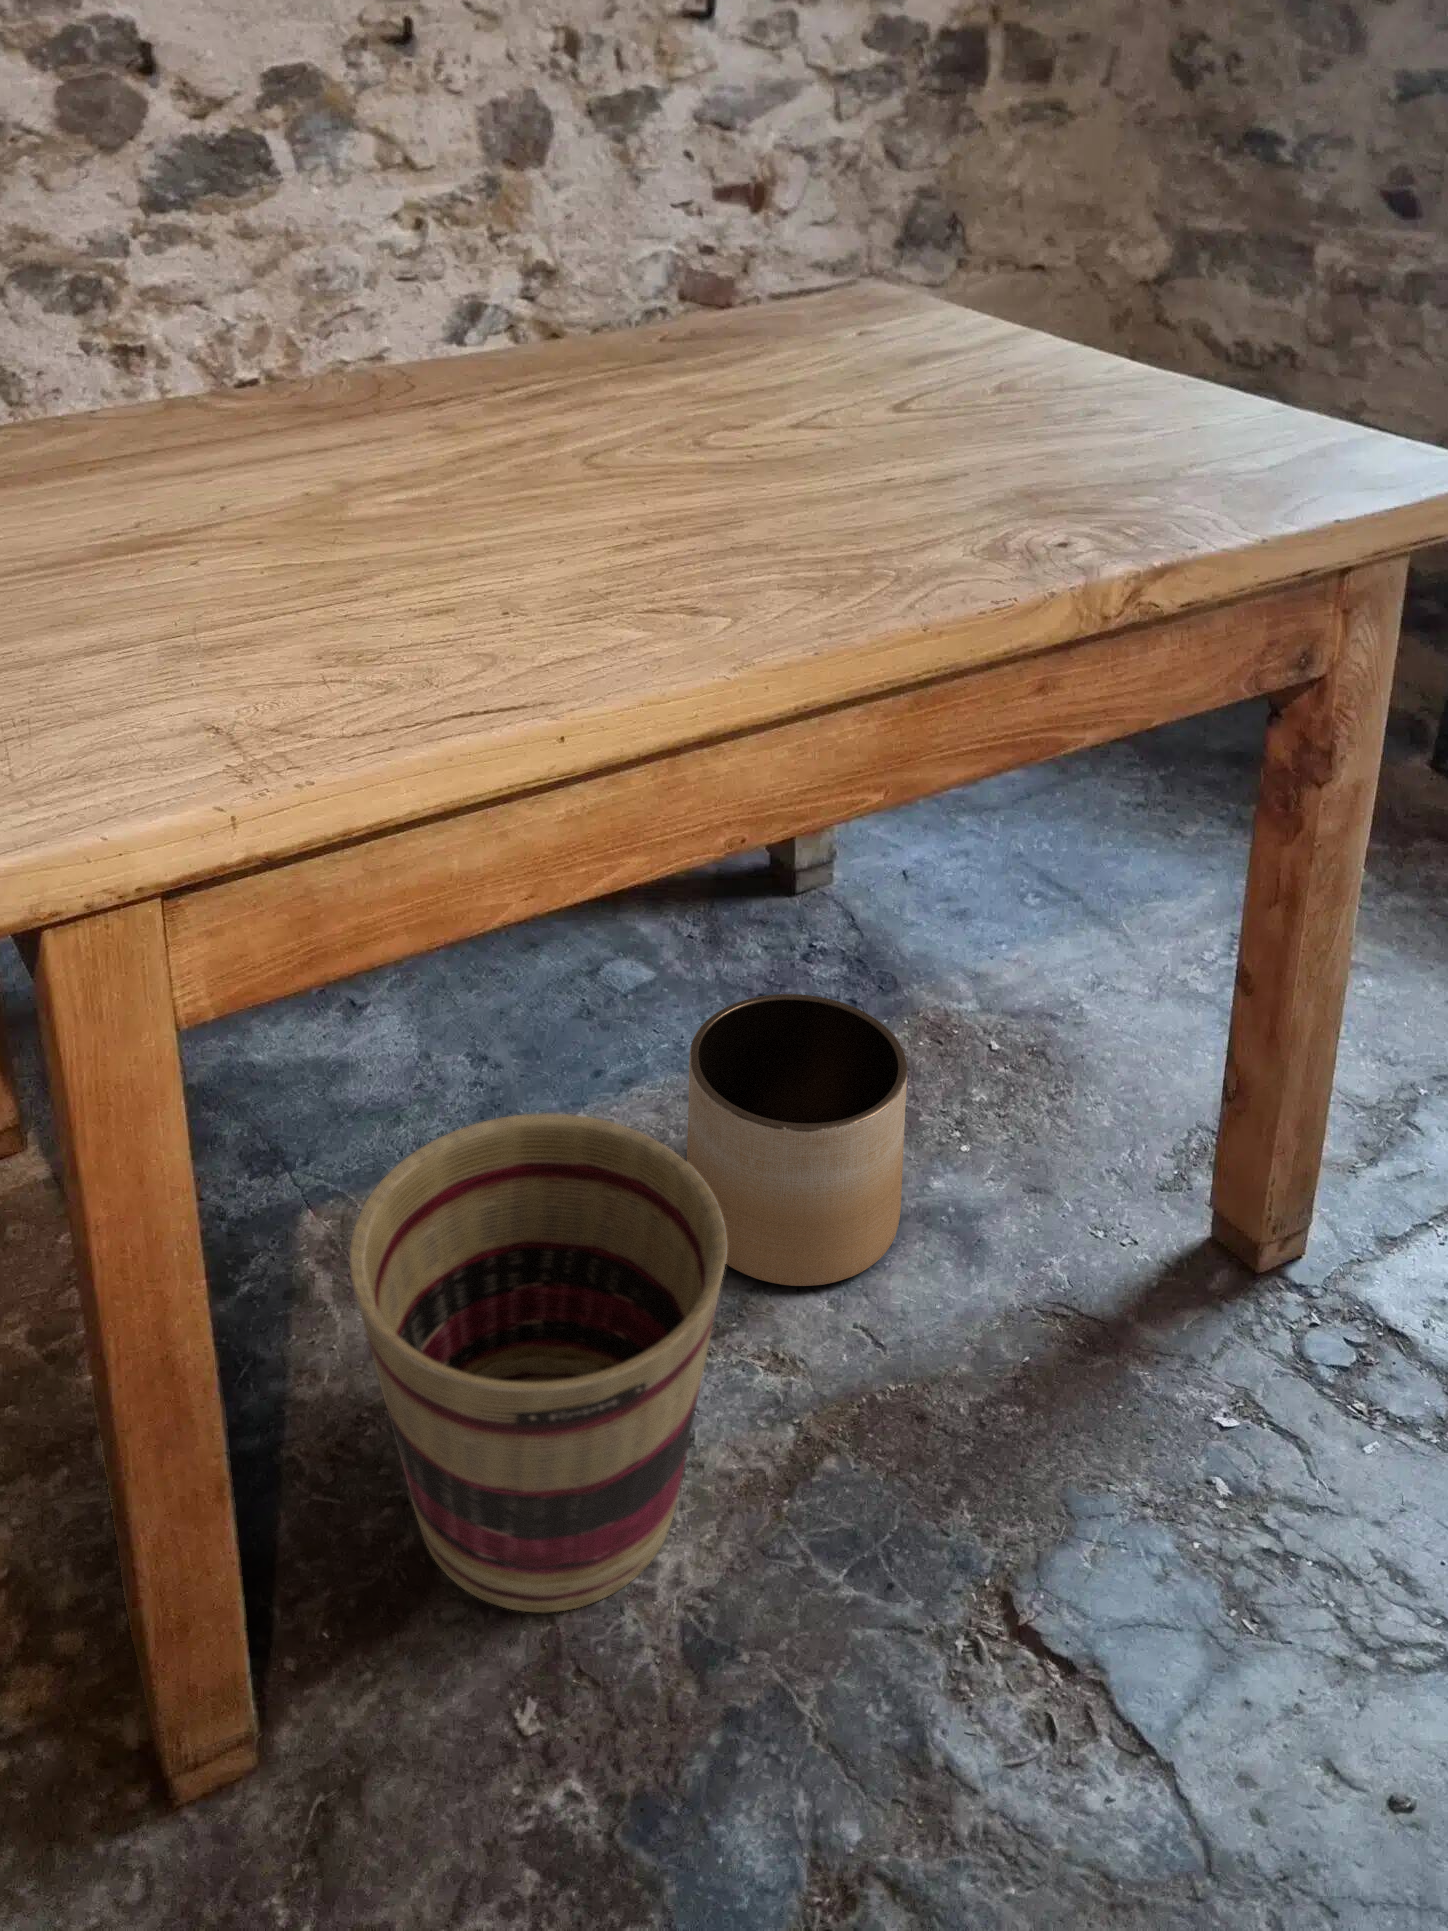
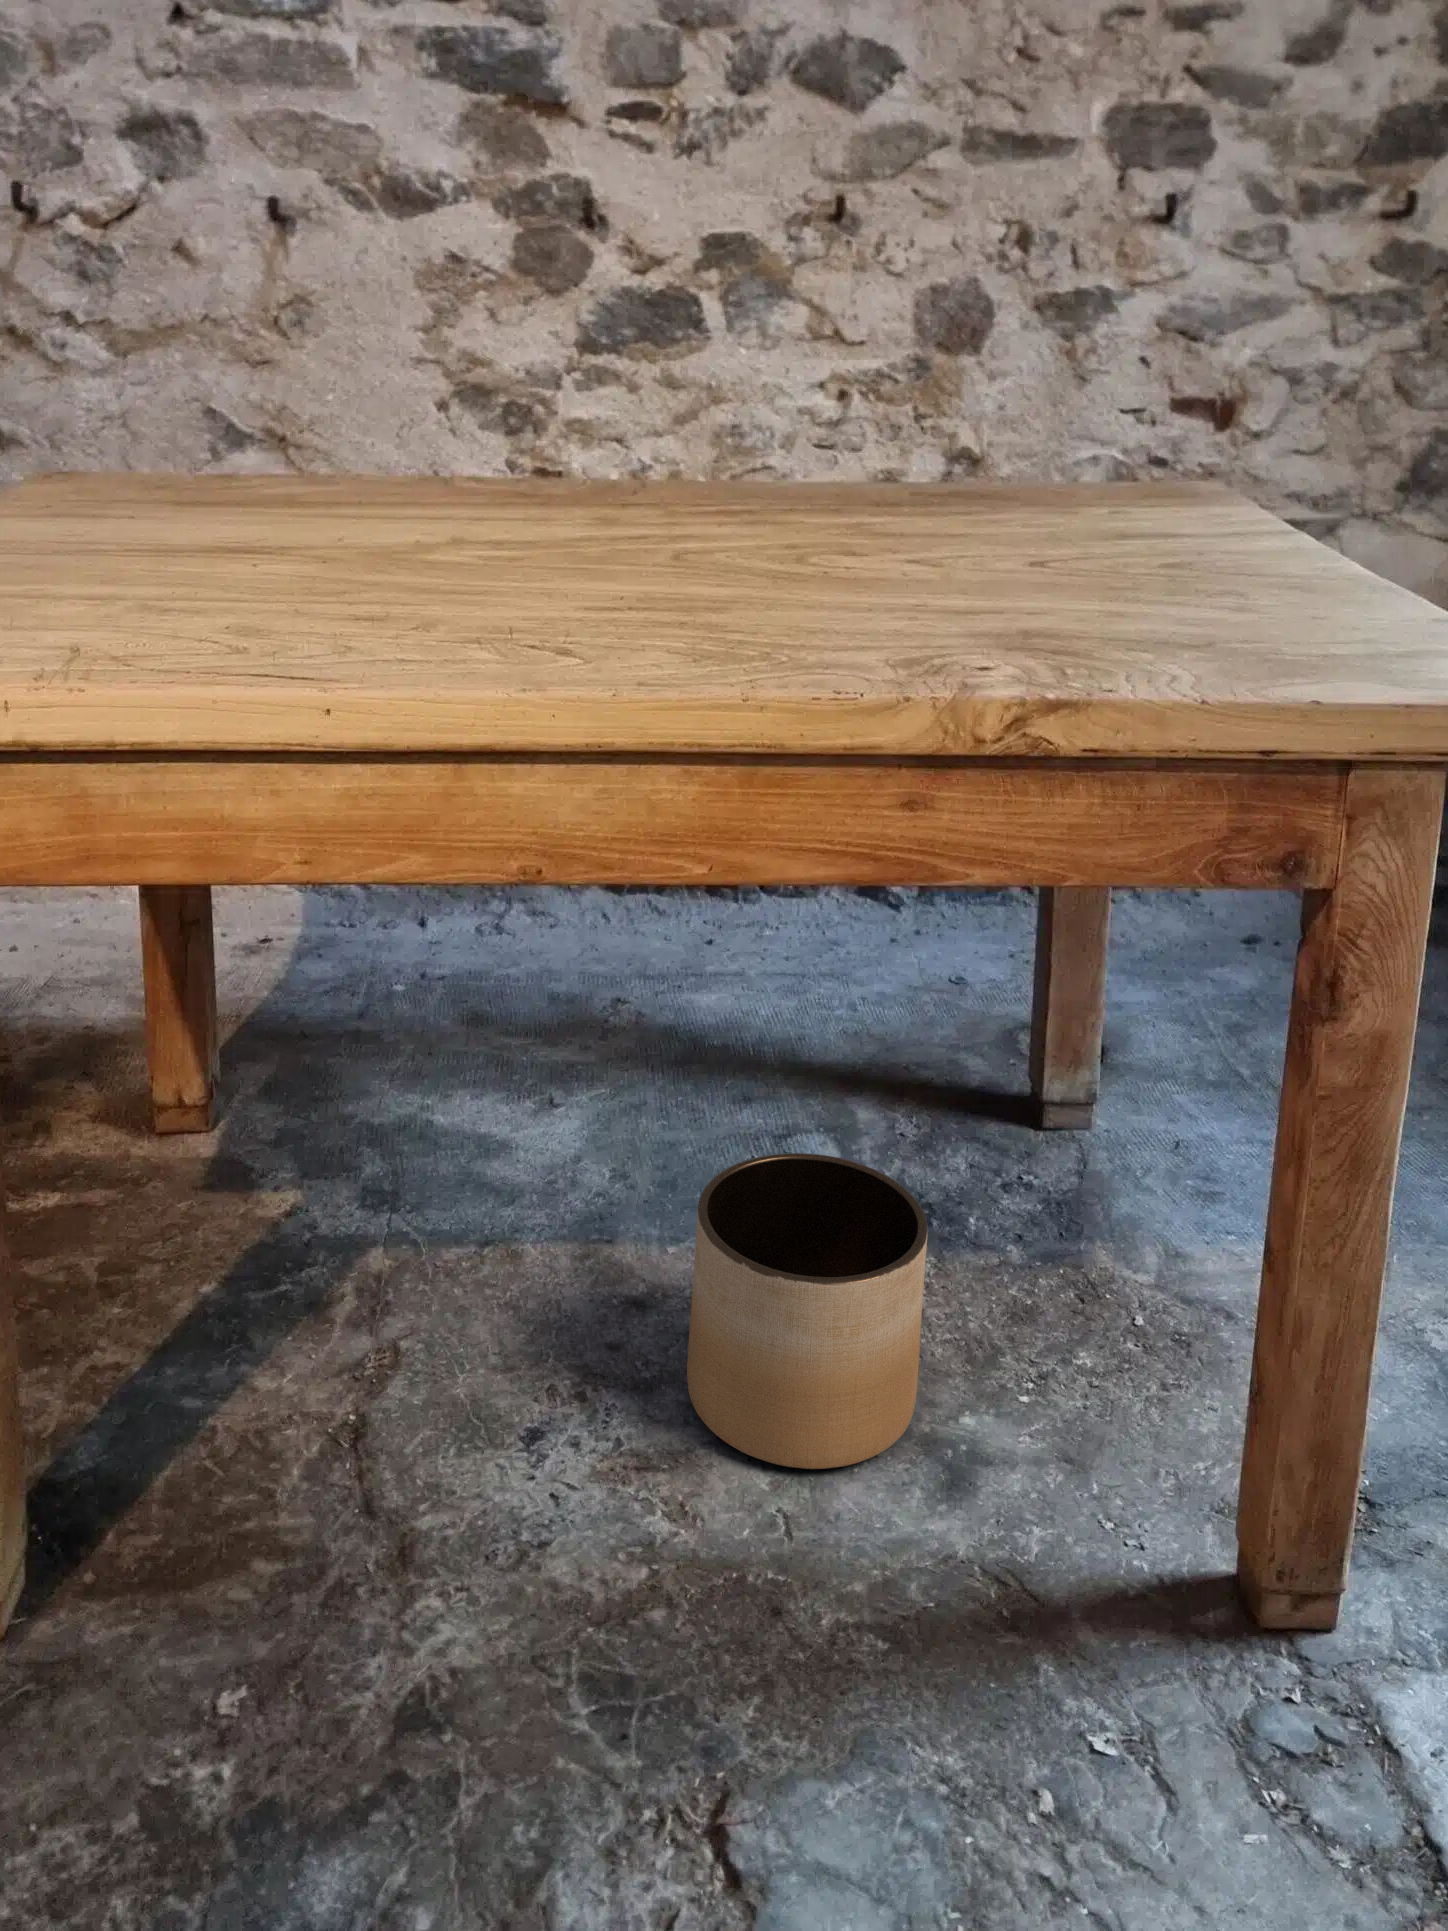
basket: present [349,1113,727,1613] -> none [206,1141,574,1626]

